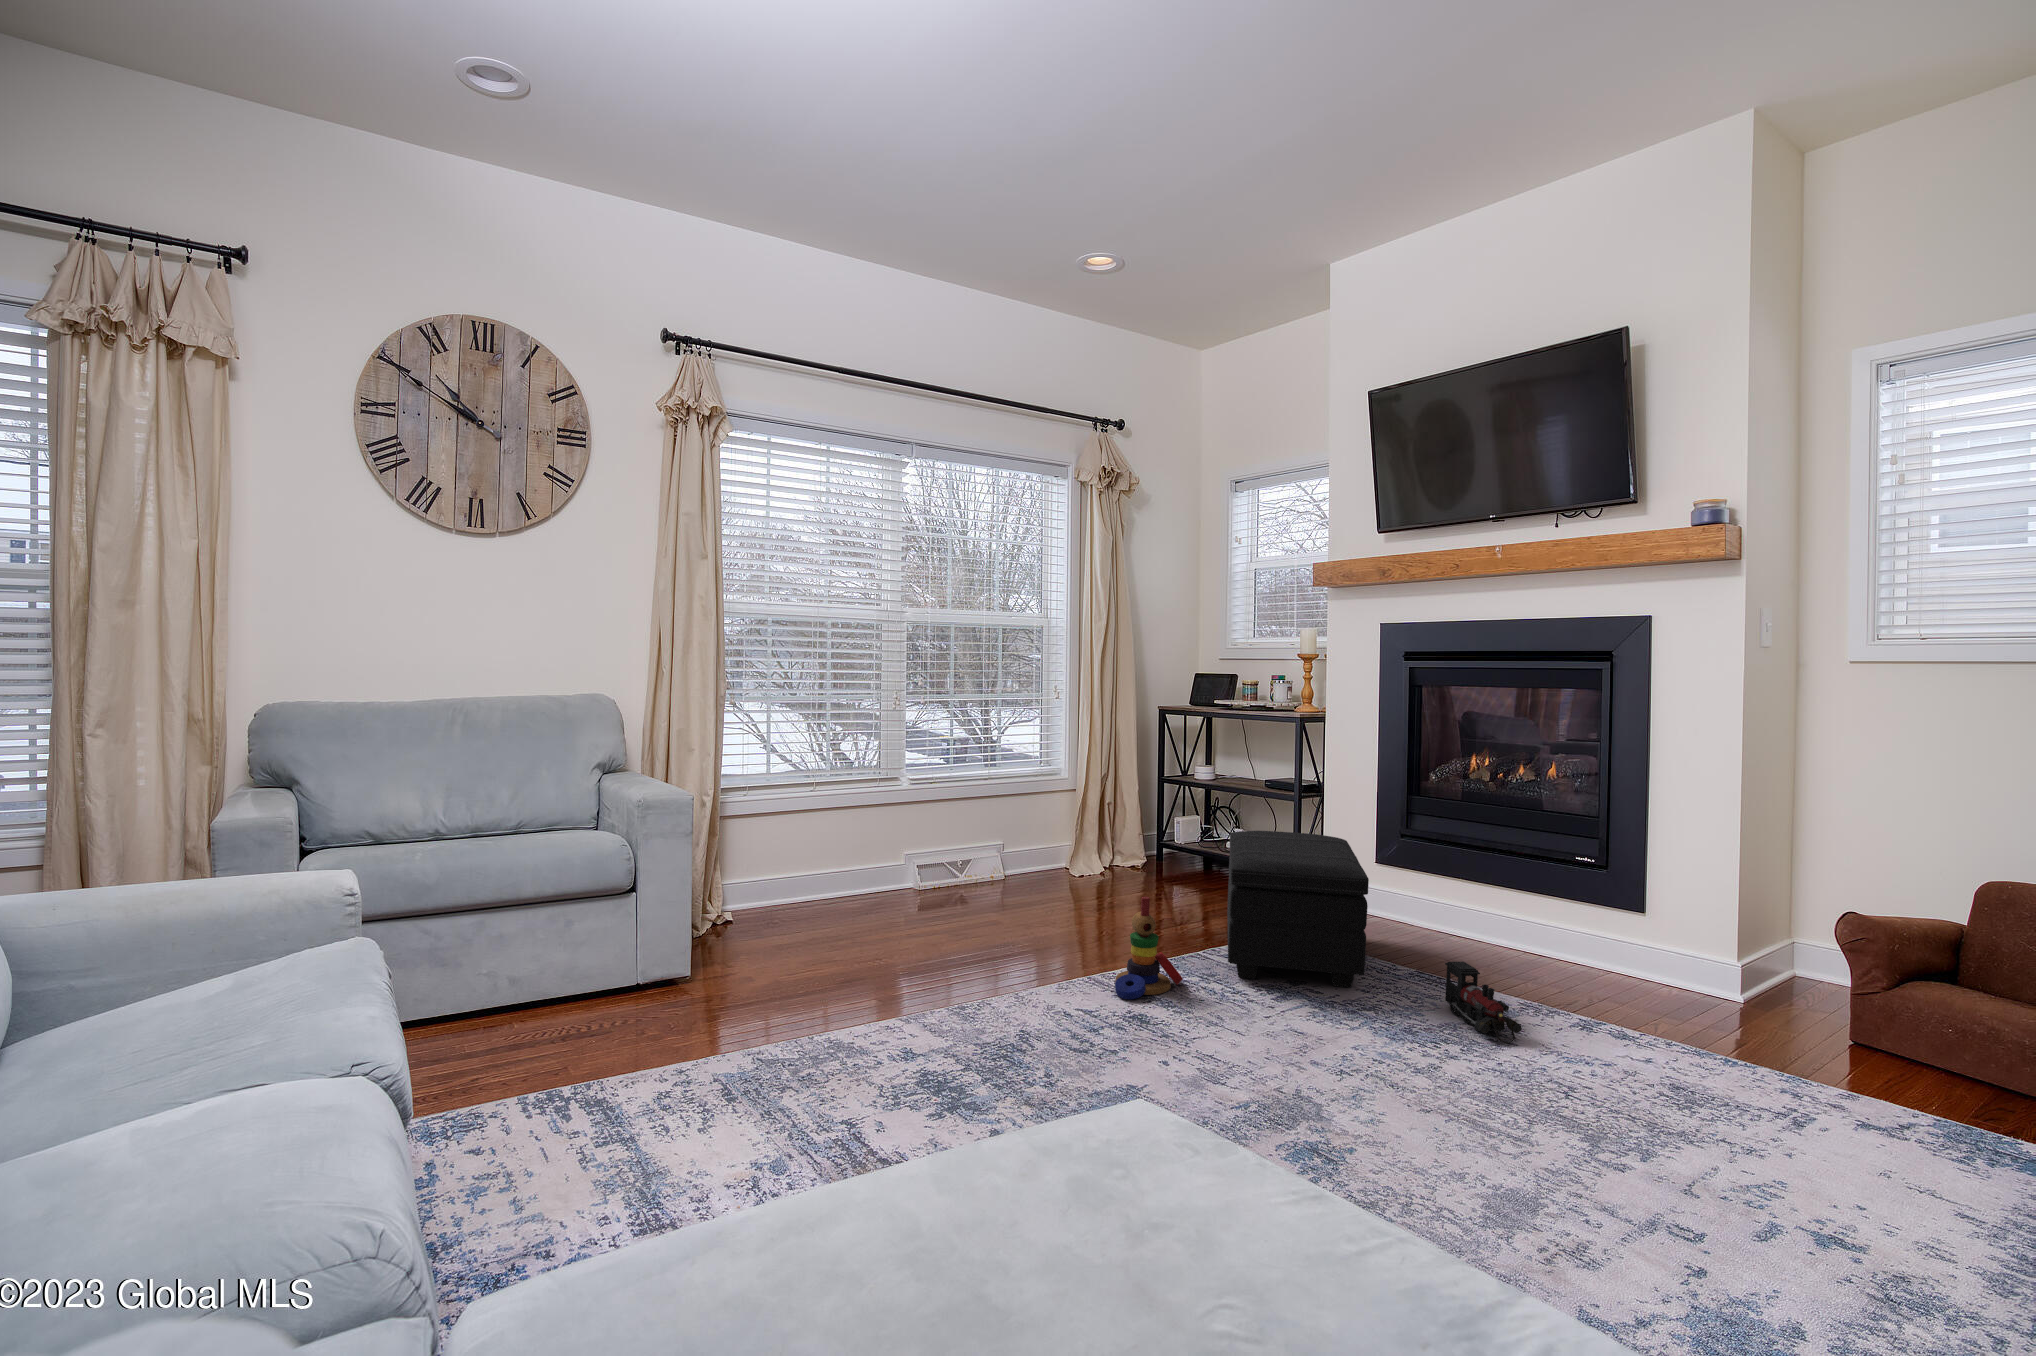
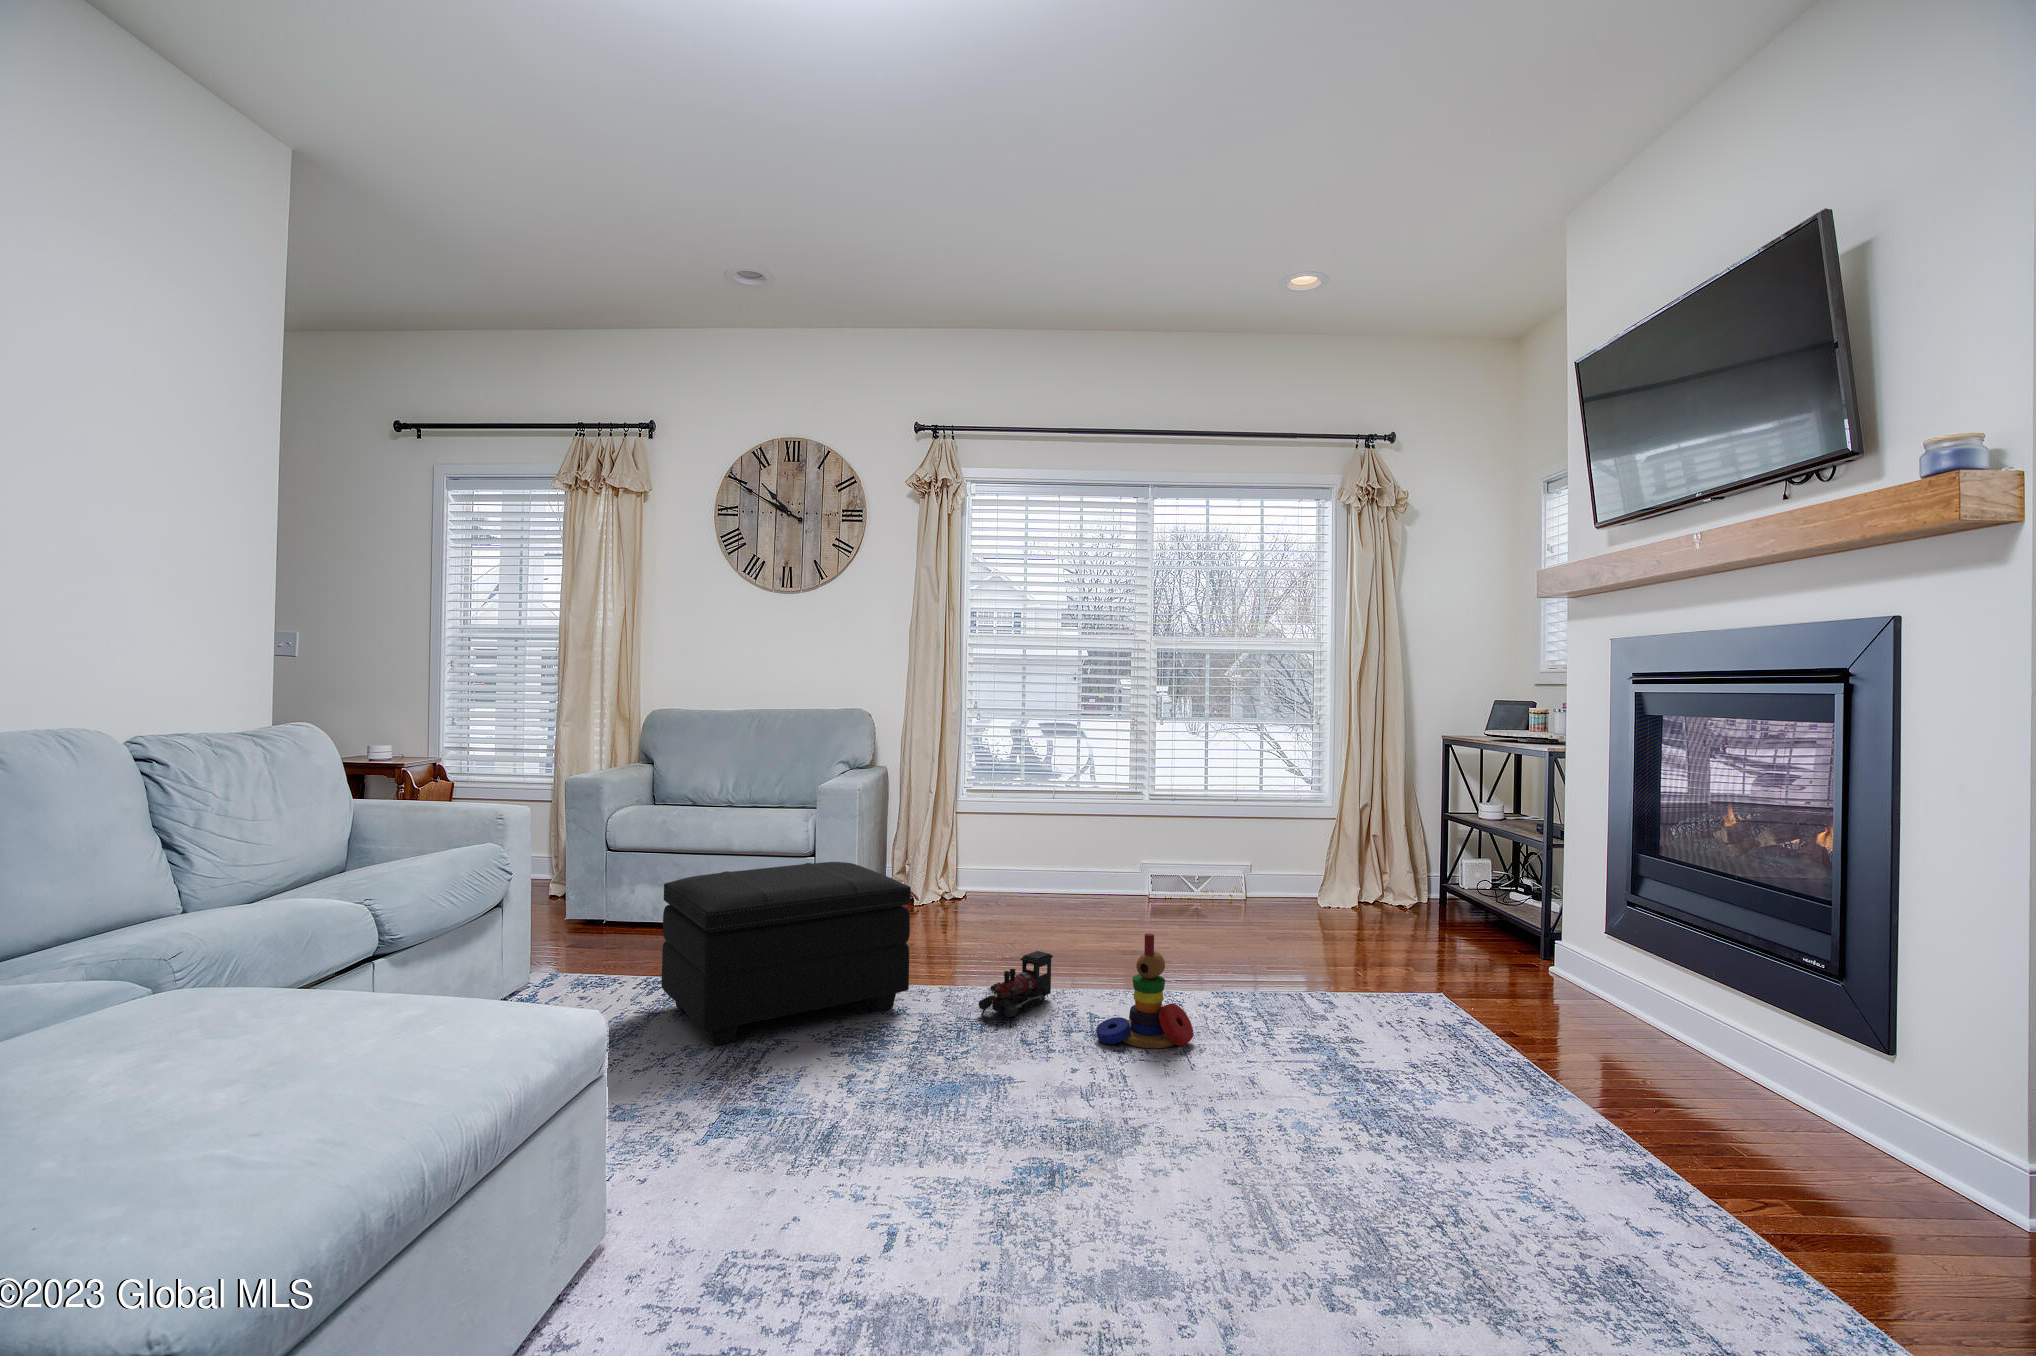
footstool: present [1227,831,1369,988] -> present [662,862,911,1045]
toy train: present [1445,961,1522,1044] -> present [979,951,1053,1022]

